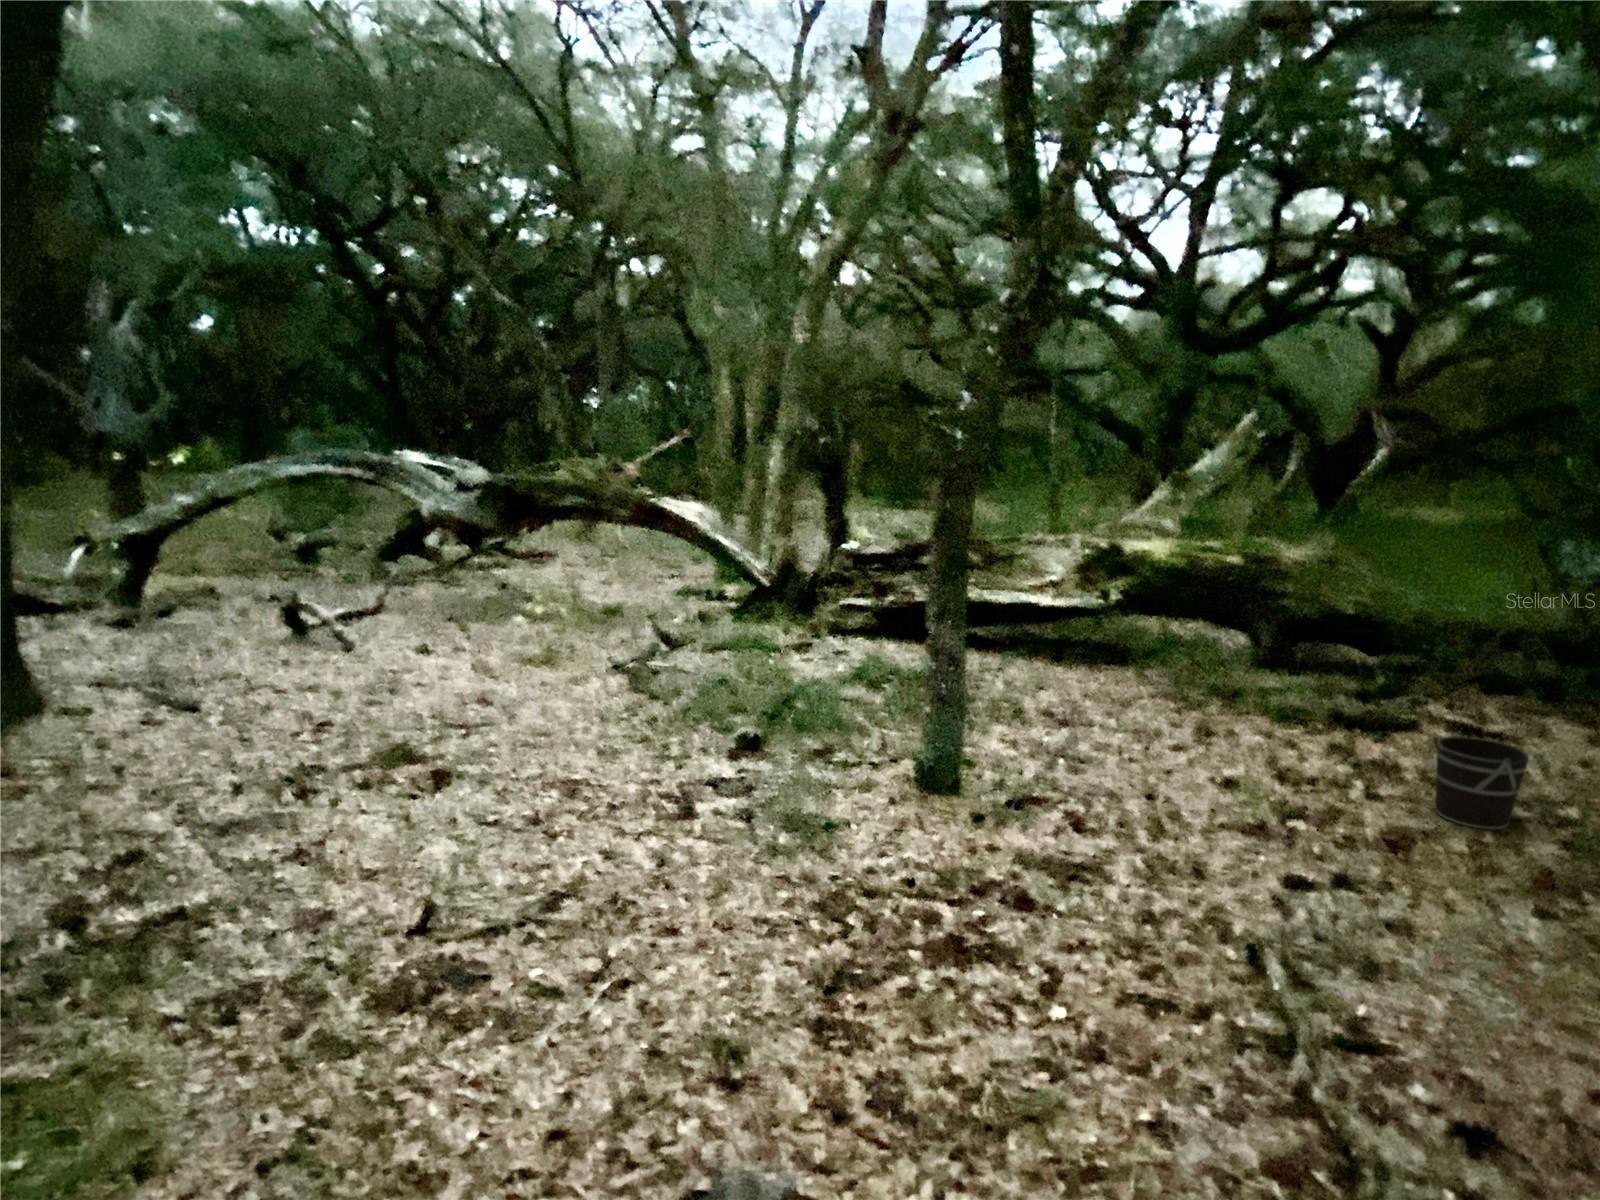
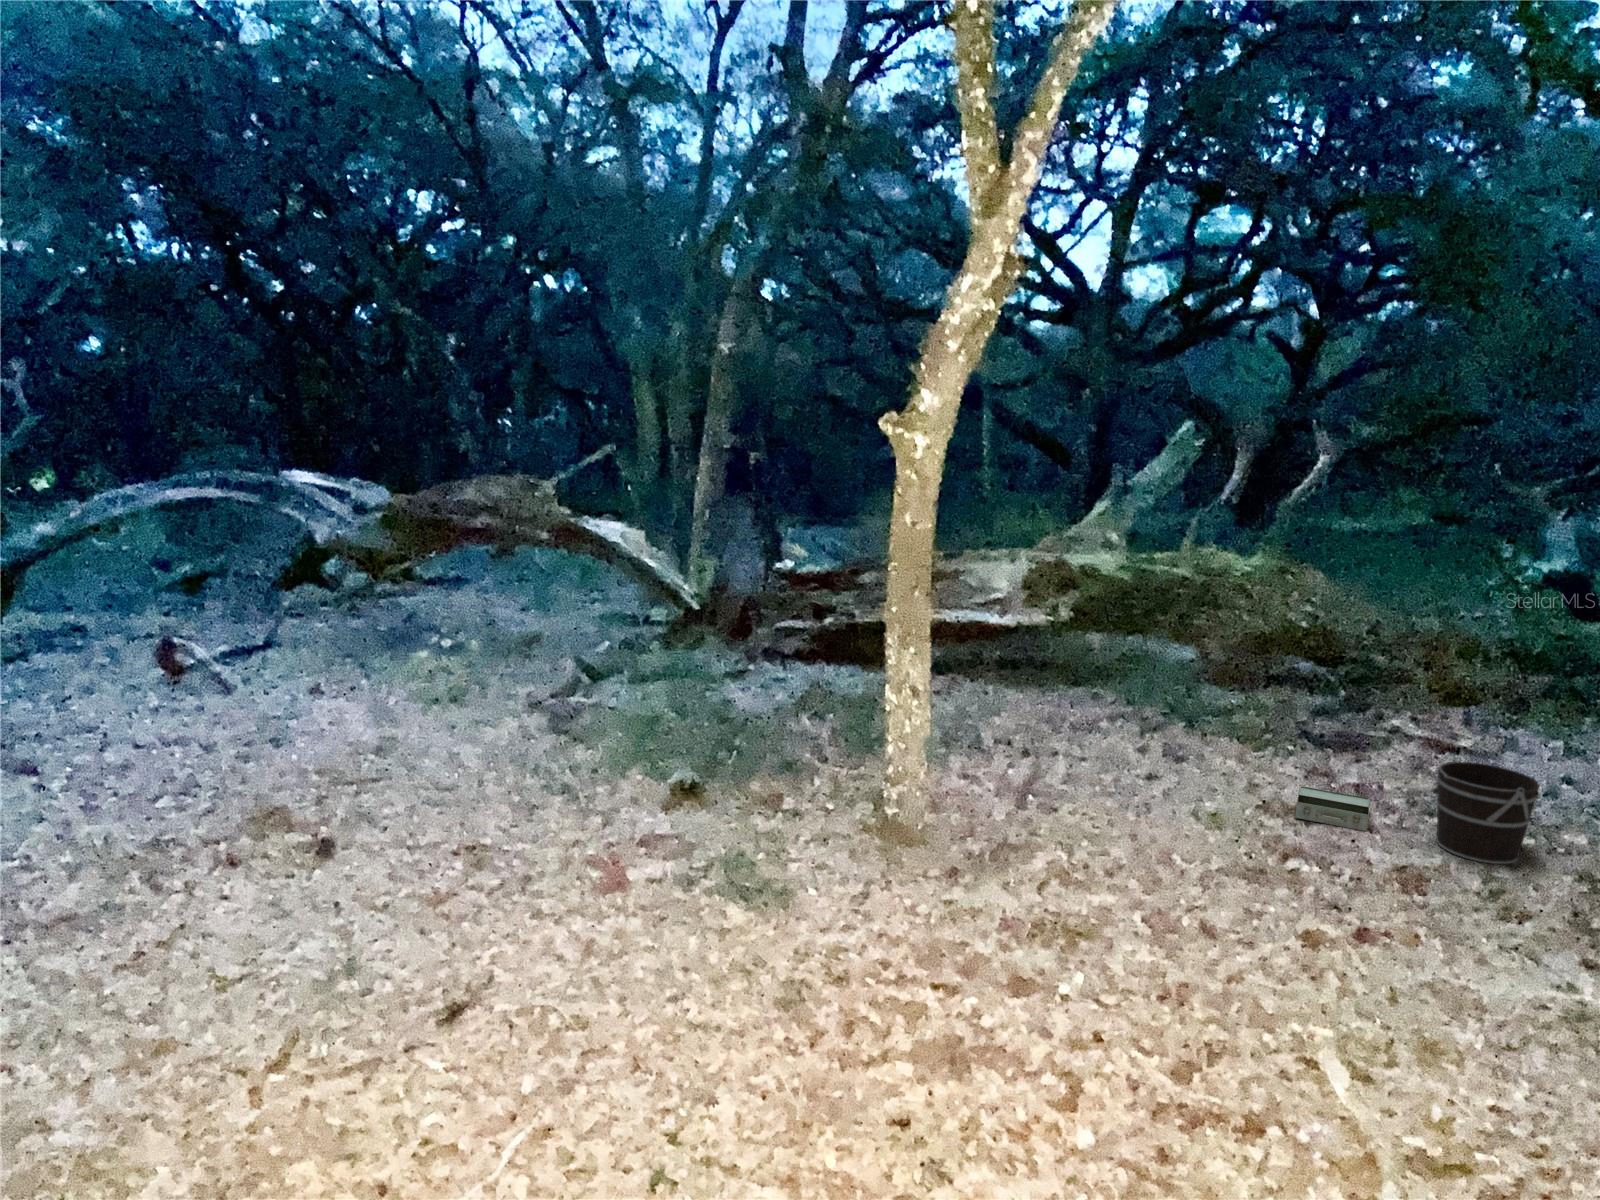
toolbox: none [1306,757,1379,798] -> present [1295,786,1370,831]

